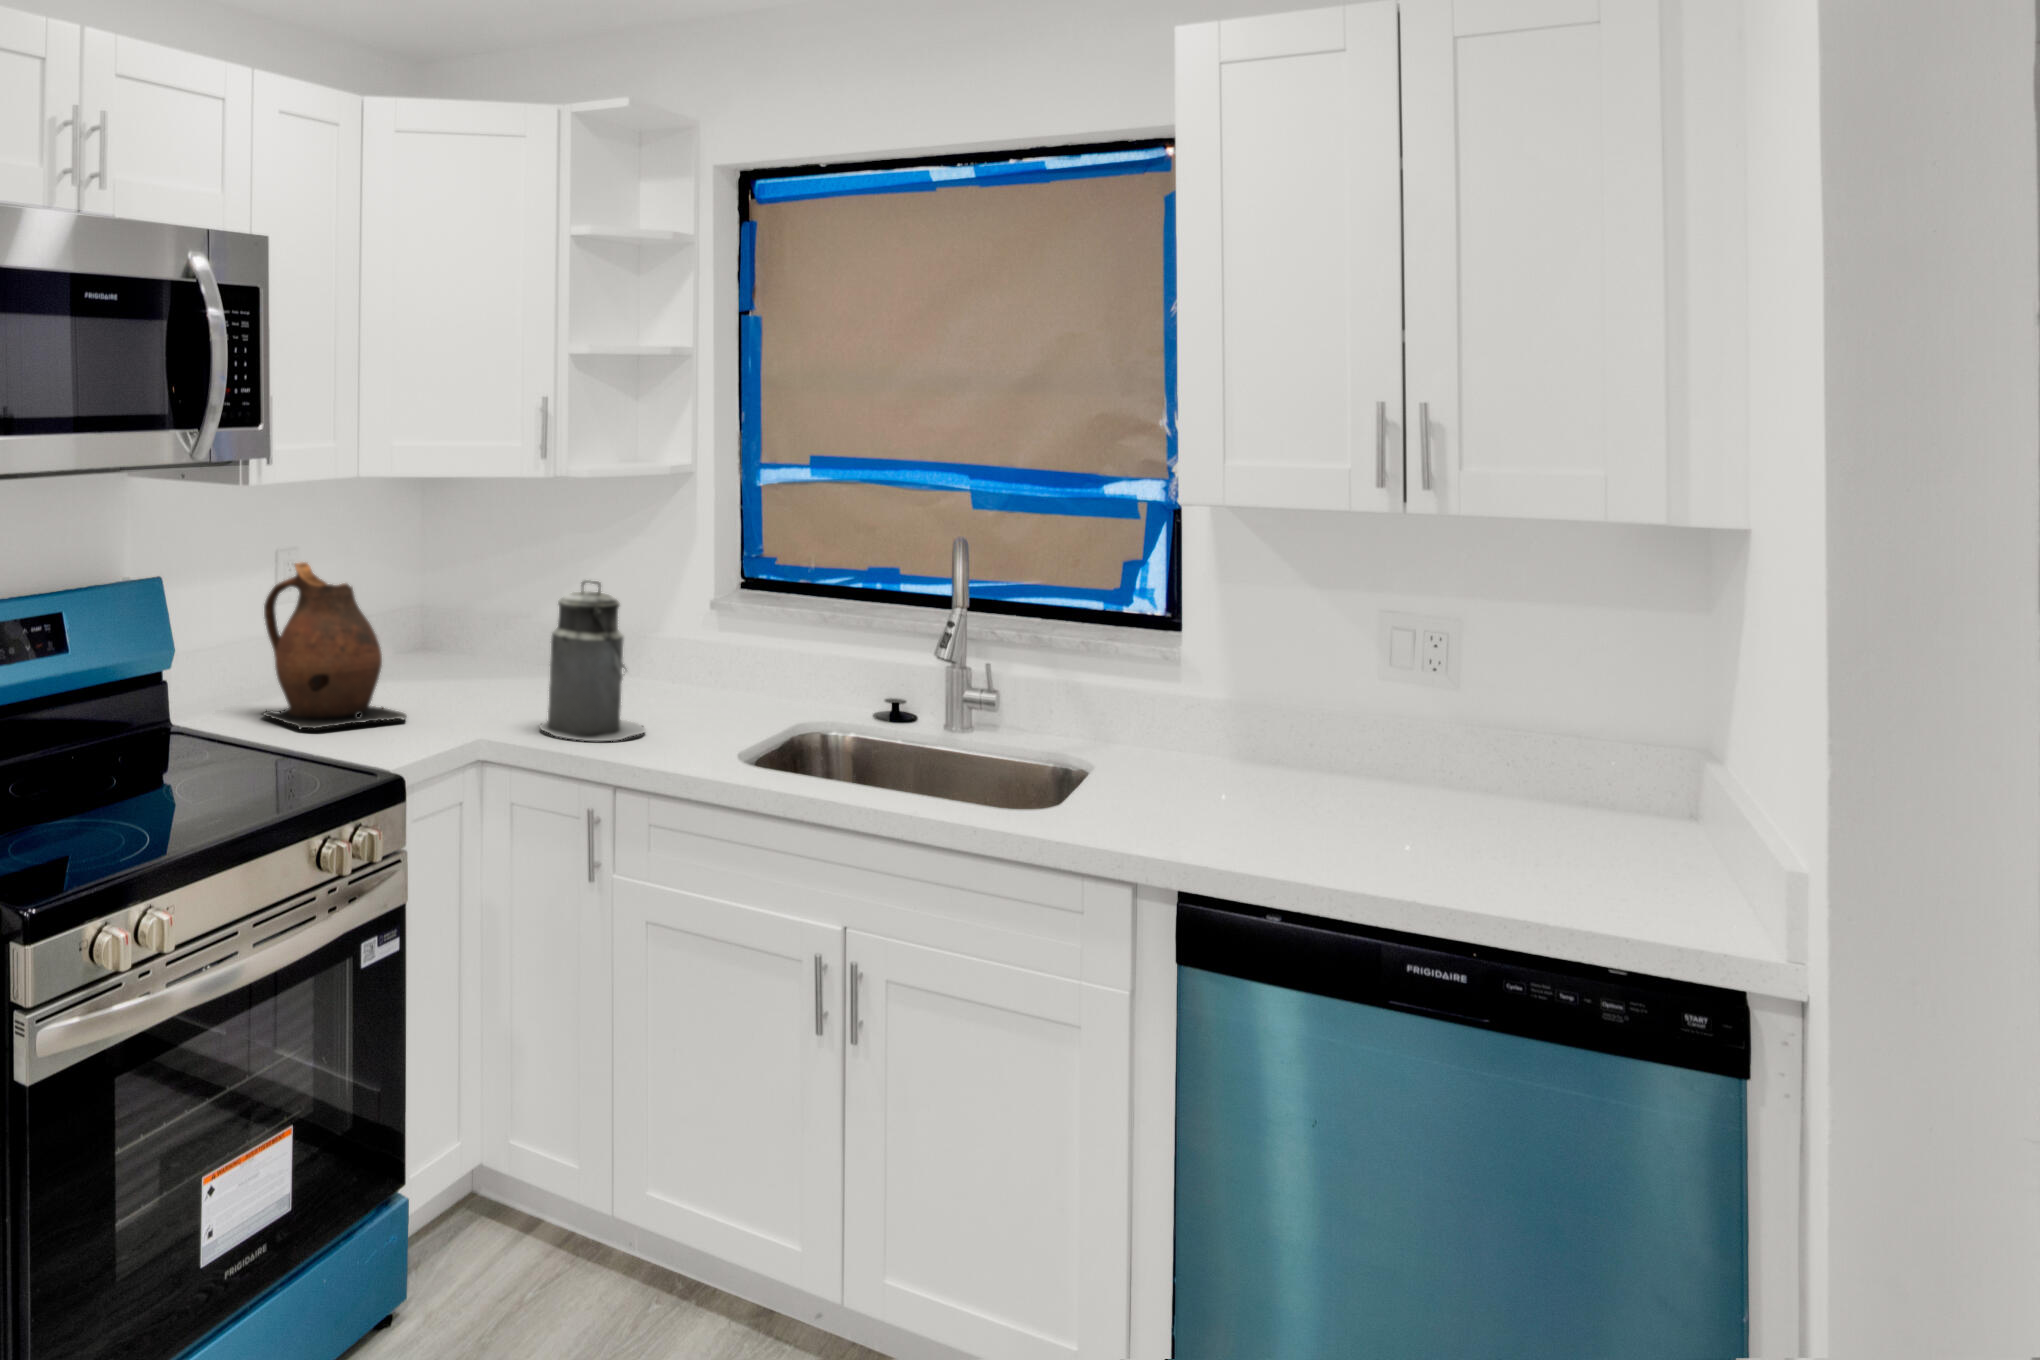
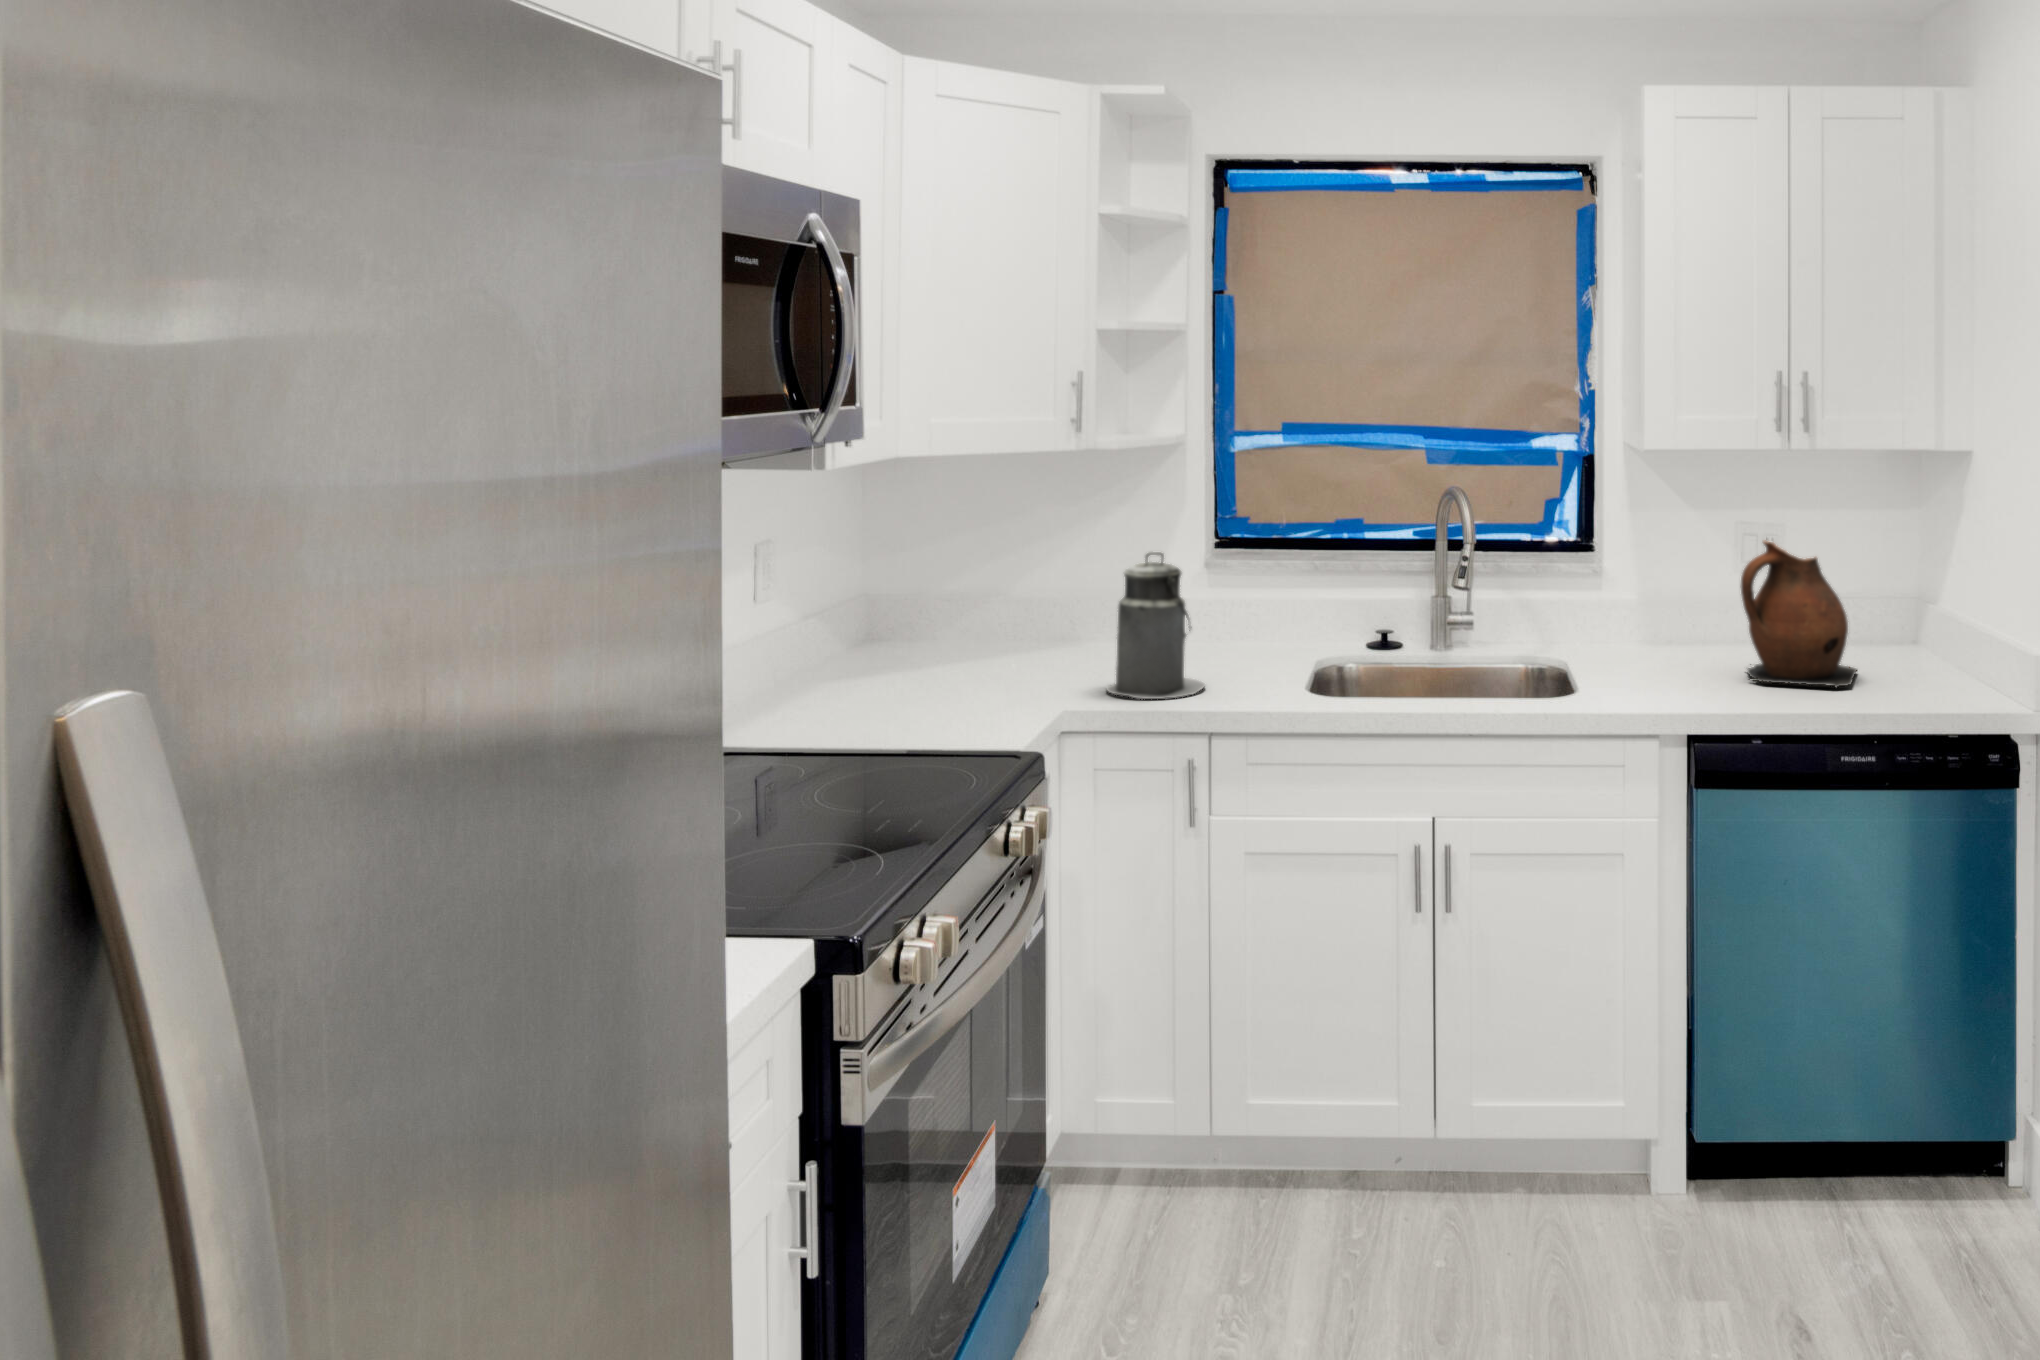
ceramic pitcher: present [263,562,406,729] -> present [1741,540,1857,688]

